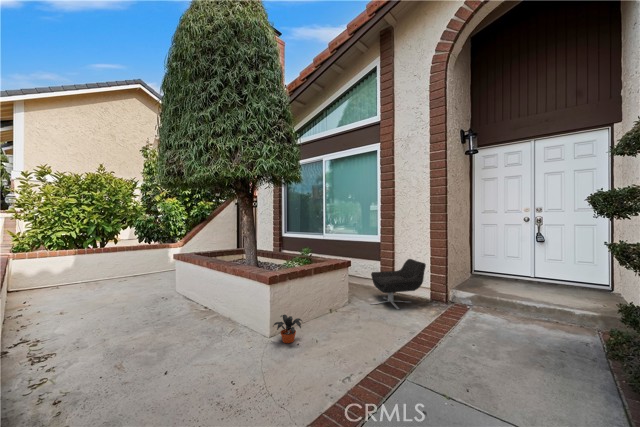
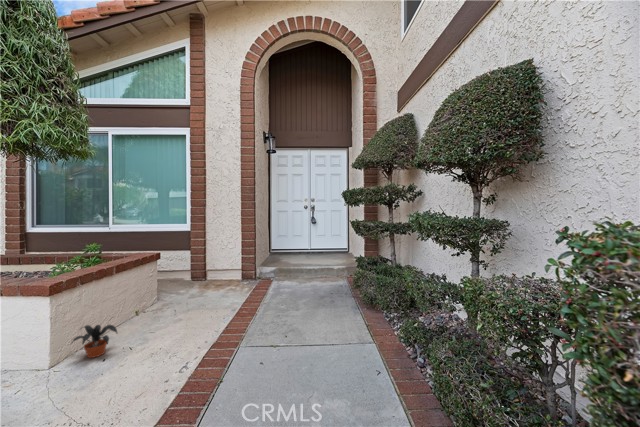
lounge chair: present [371,259,426,309] -> none [182,245,239,295]

